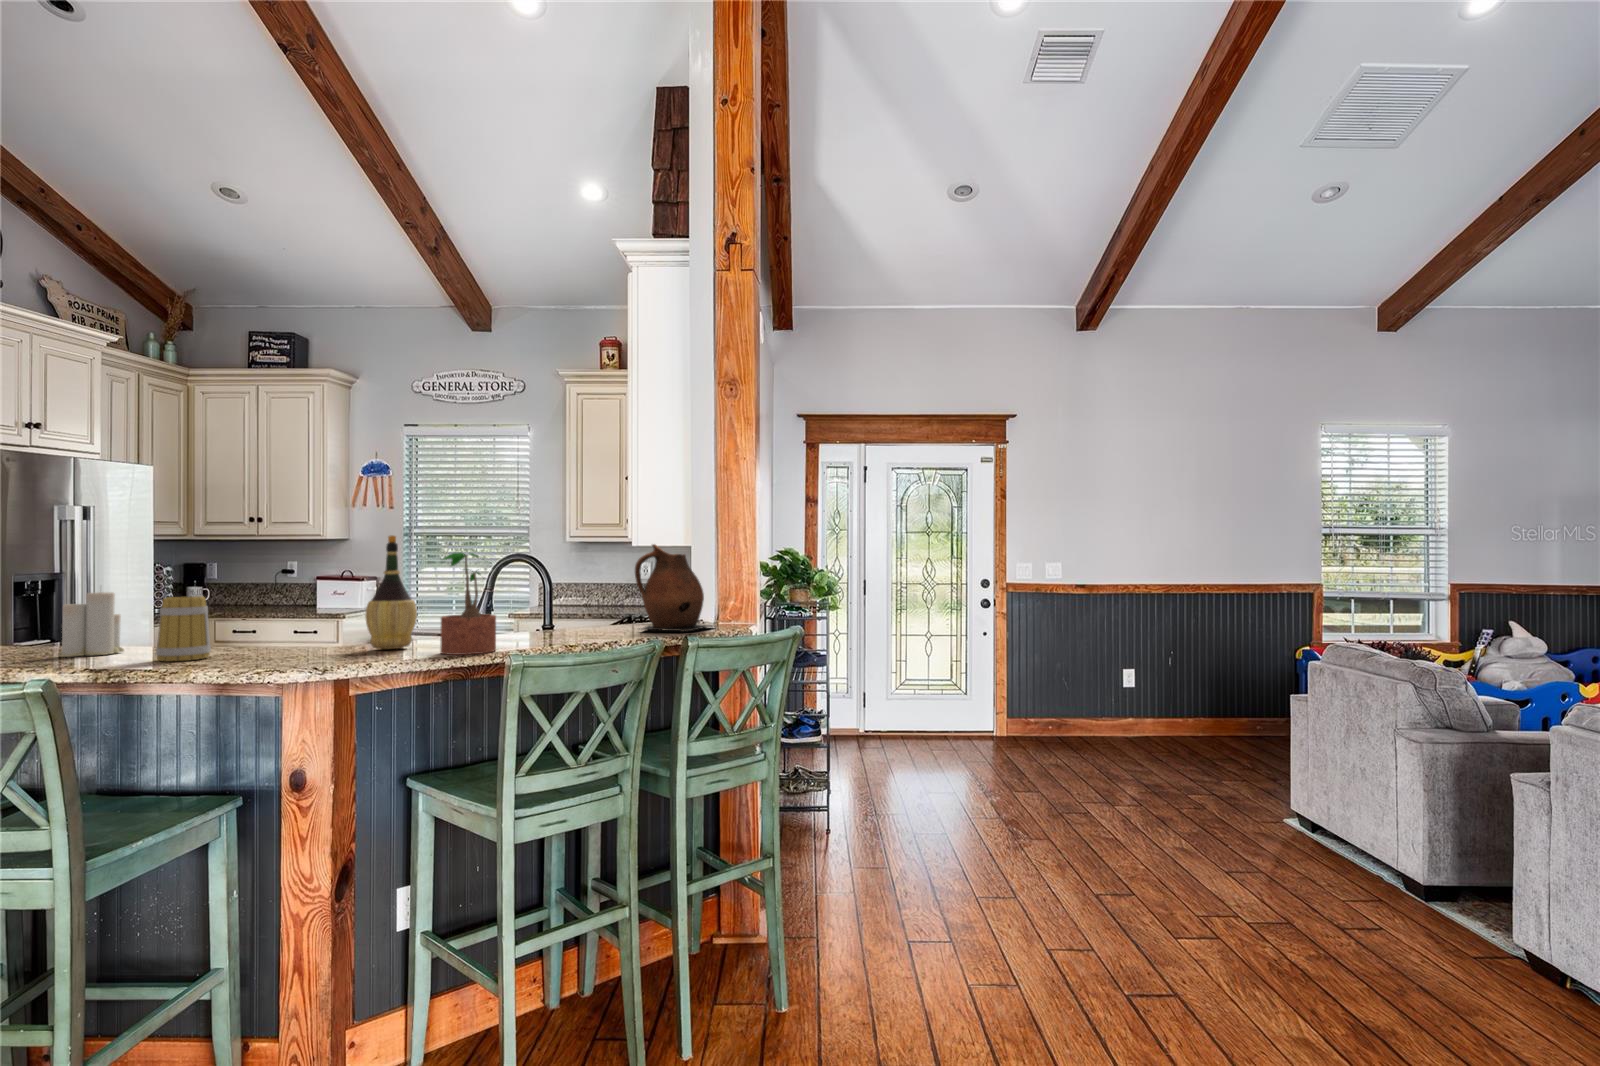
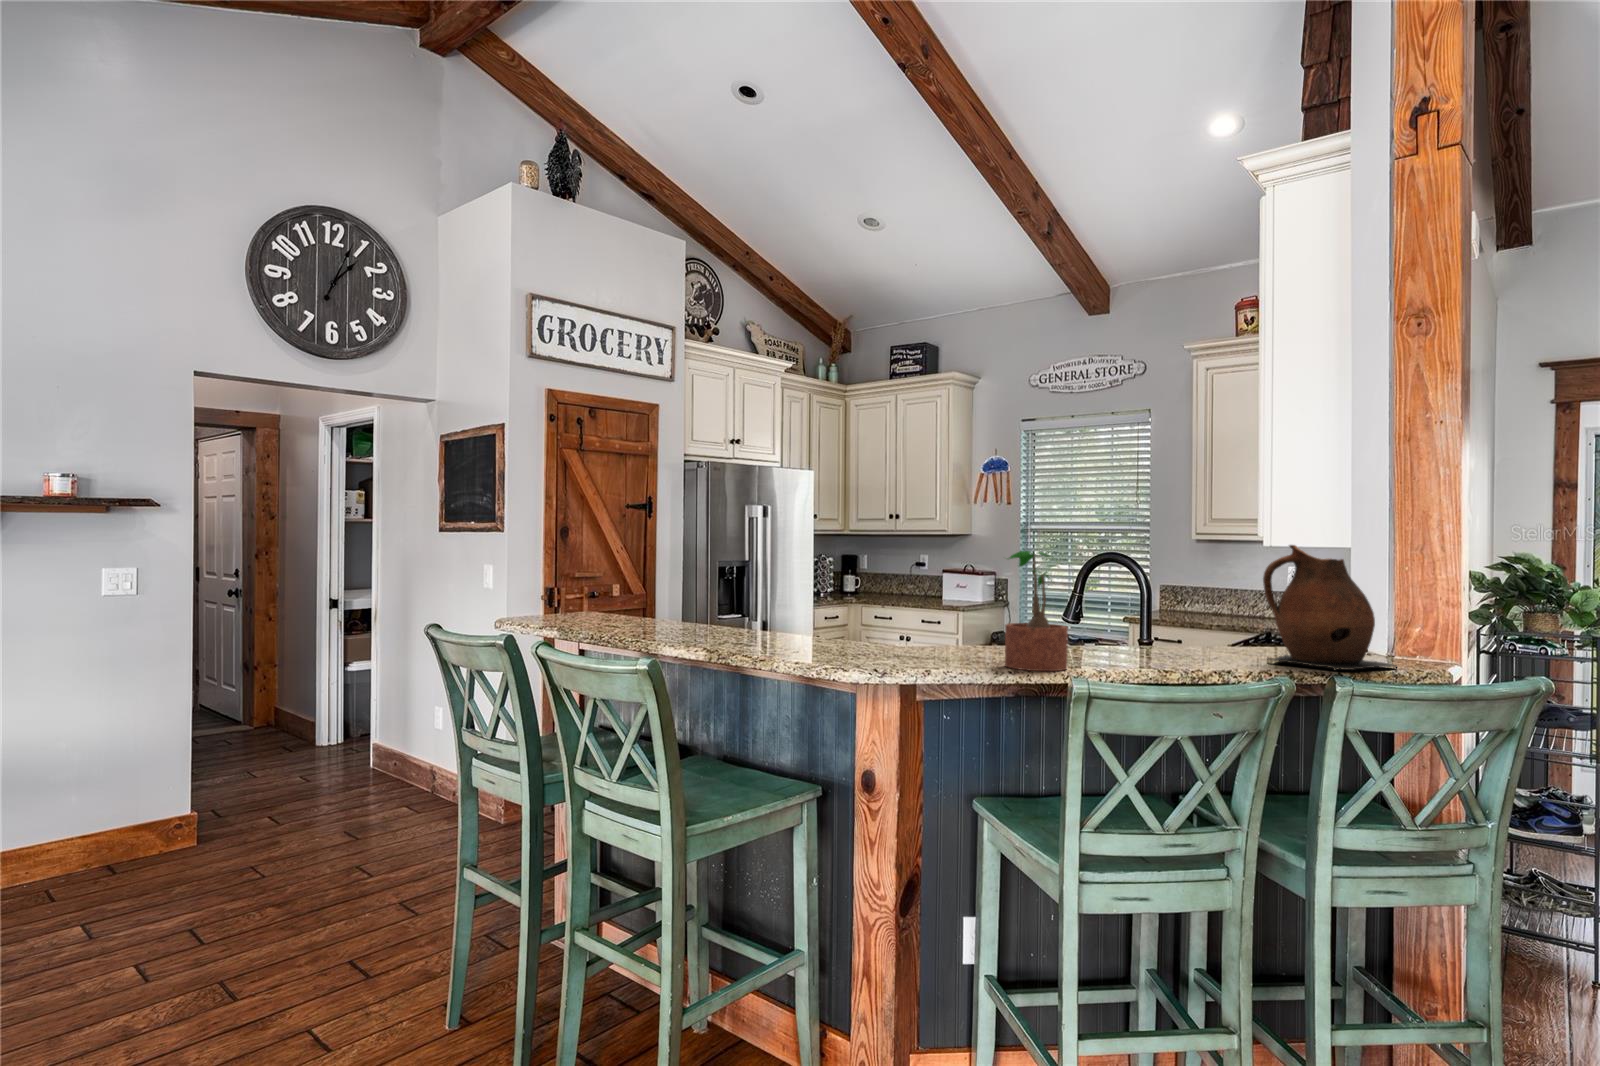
wine bottle: present [365,535,417,649] -> none [937,531,987,654]
candle: present [58,592,124,657] -> none [717,574,760,635]
mug: present [156,595,211,662] -> none [769,587,810,647]

